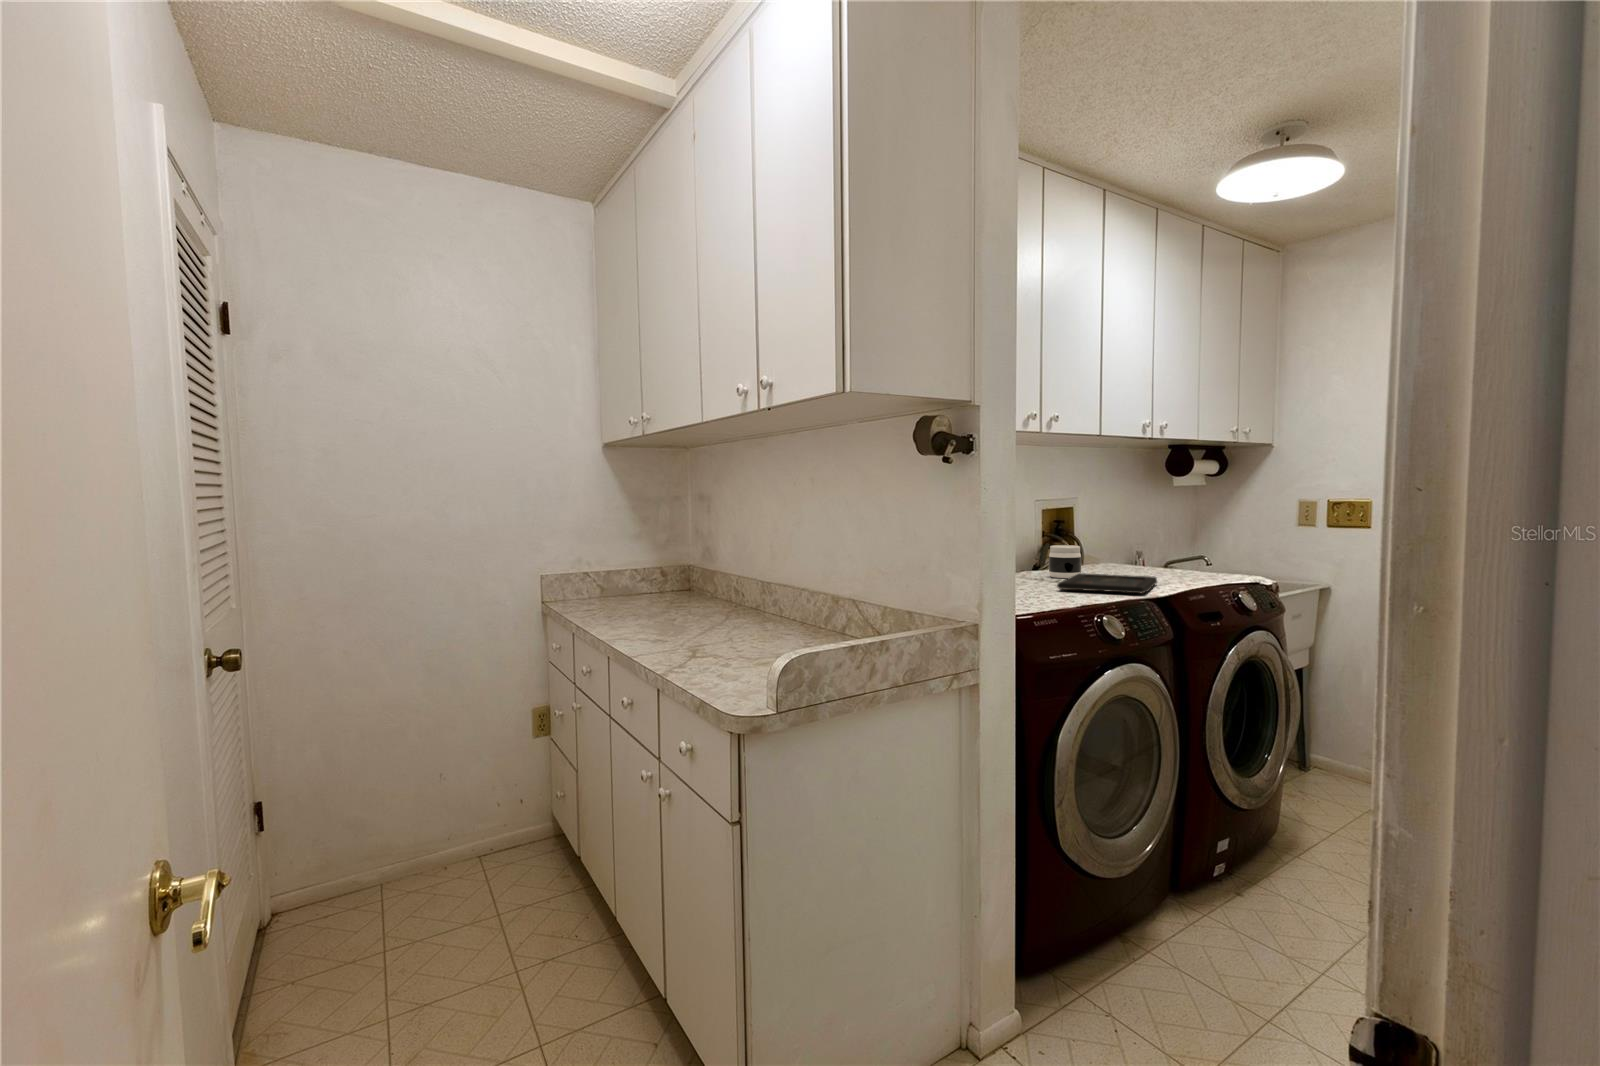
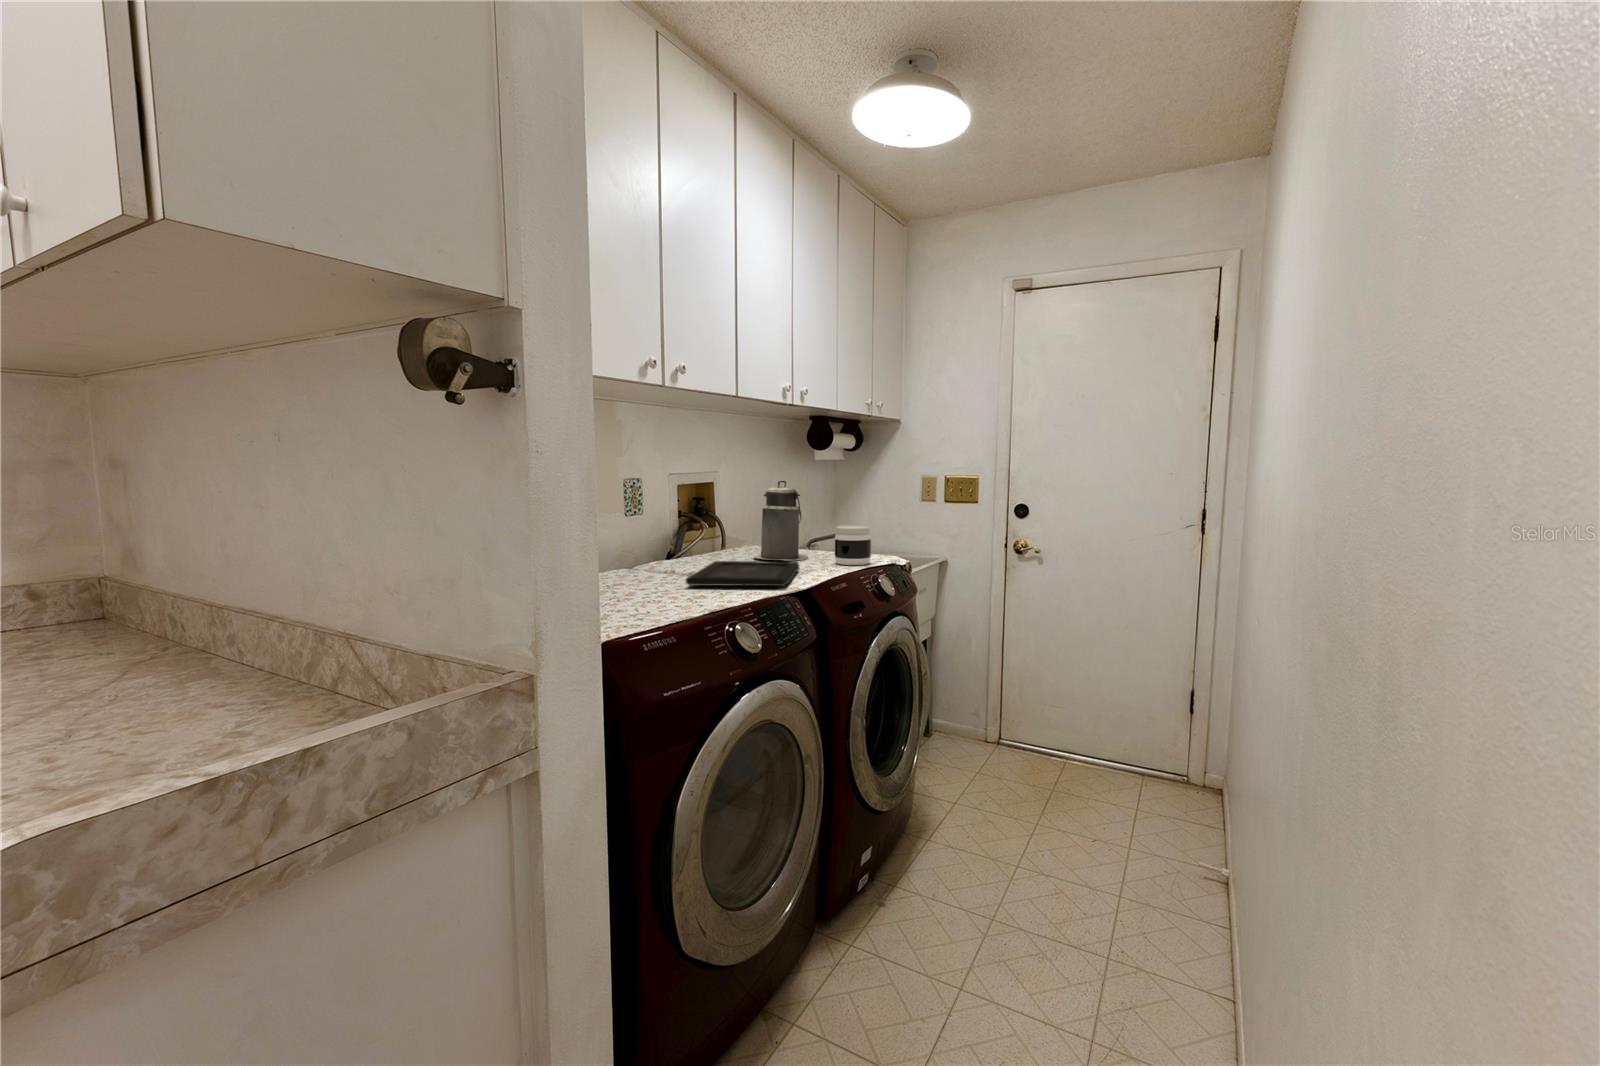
canister: none [1112,506,1166,577] -> present [754,481,808,561]
jar: present [1049,545,1081,578] -> present [834,525,871,565]

